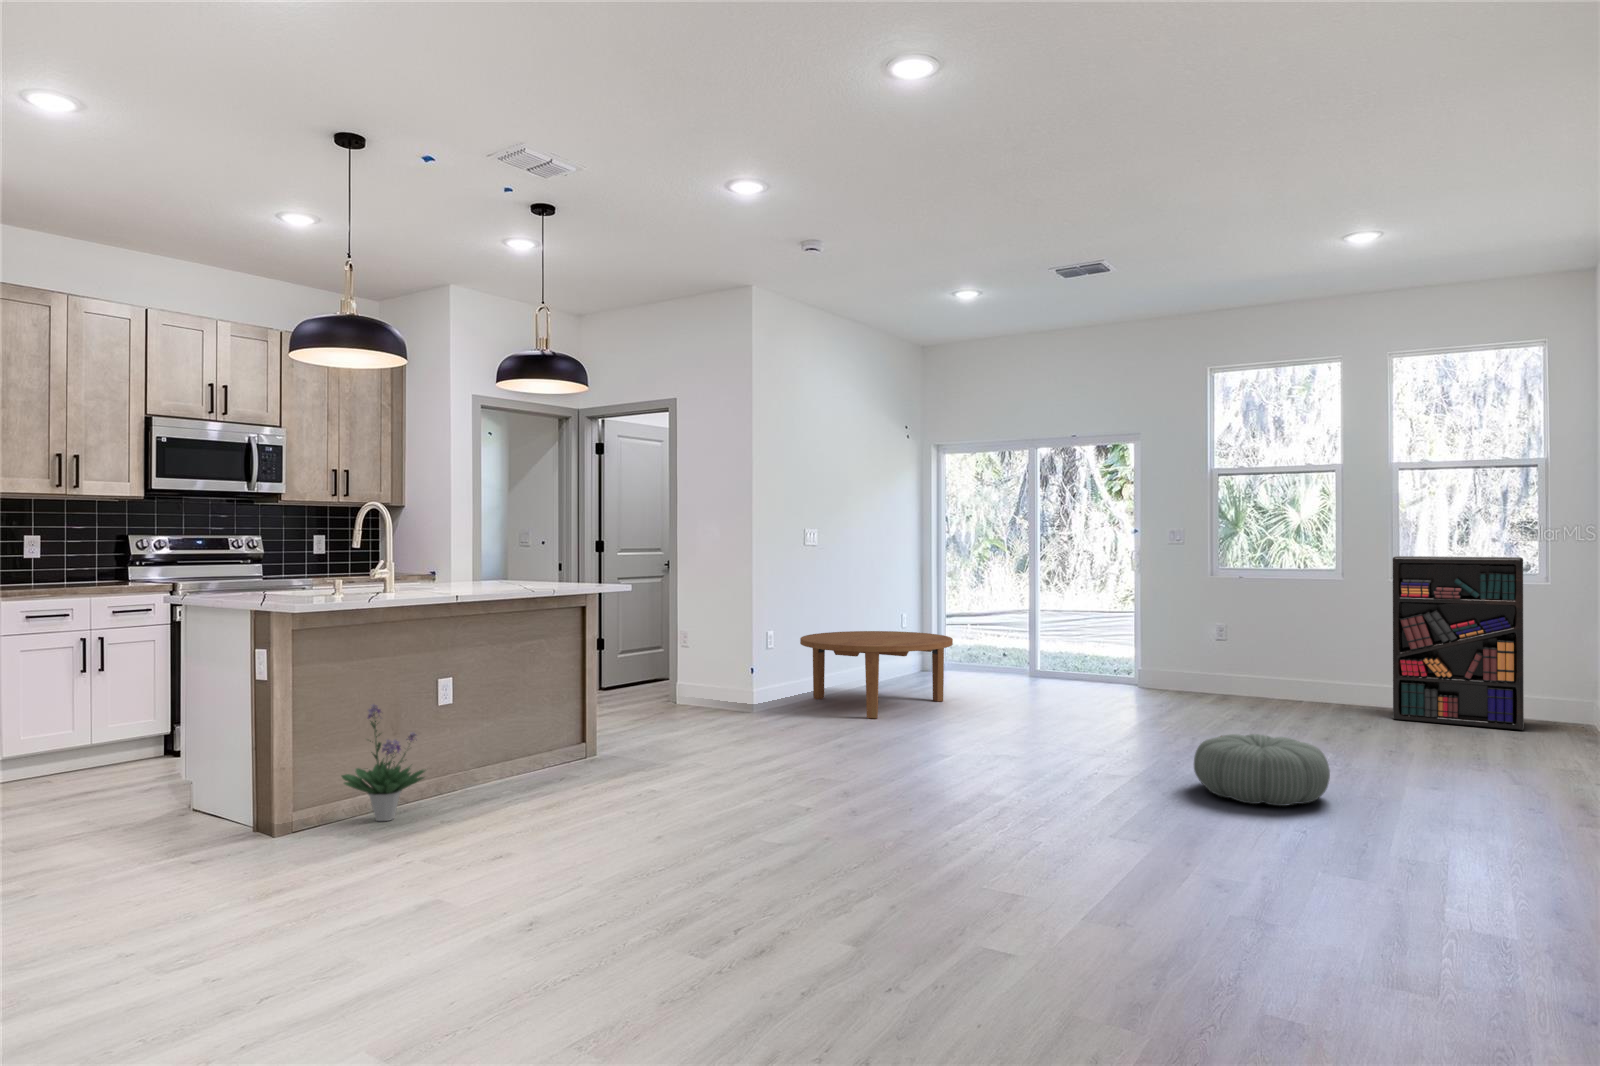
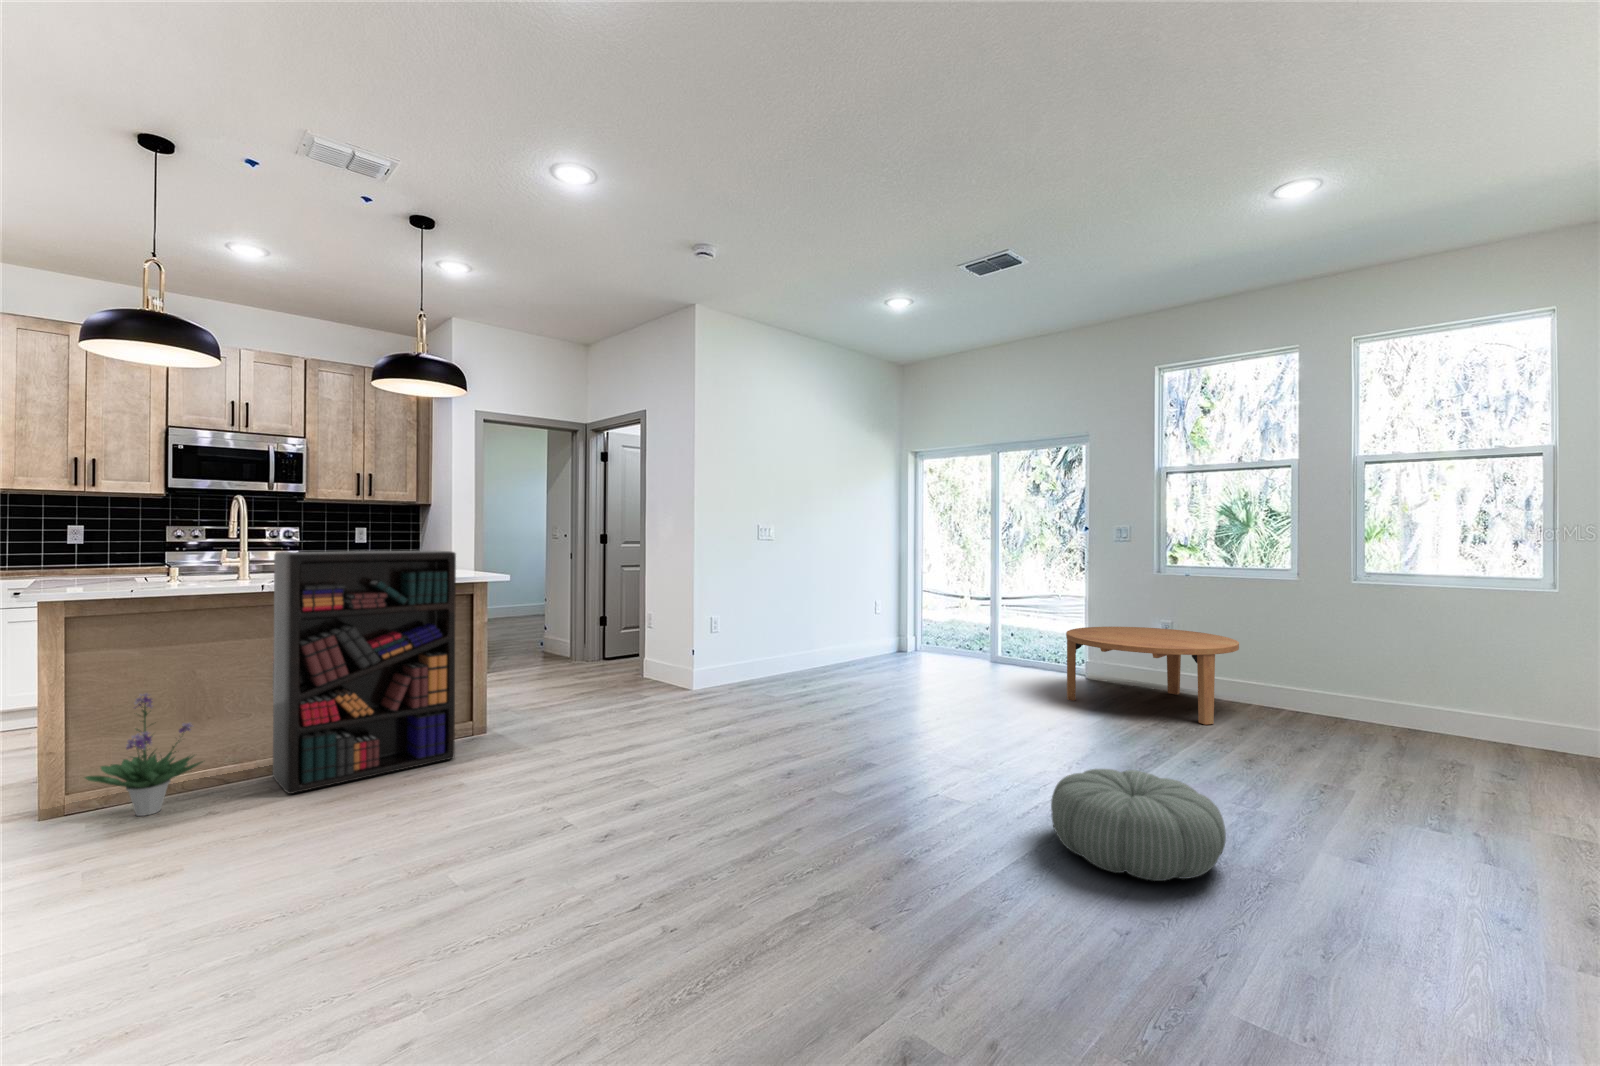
bookshelf: present [1393,556,1524,730] -> present [273,551,456,794]
coffee table: present [800,631,953,718] -> present [1066,627,1239,725]

